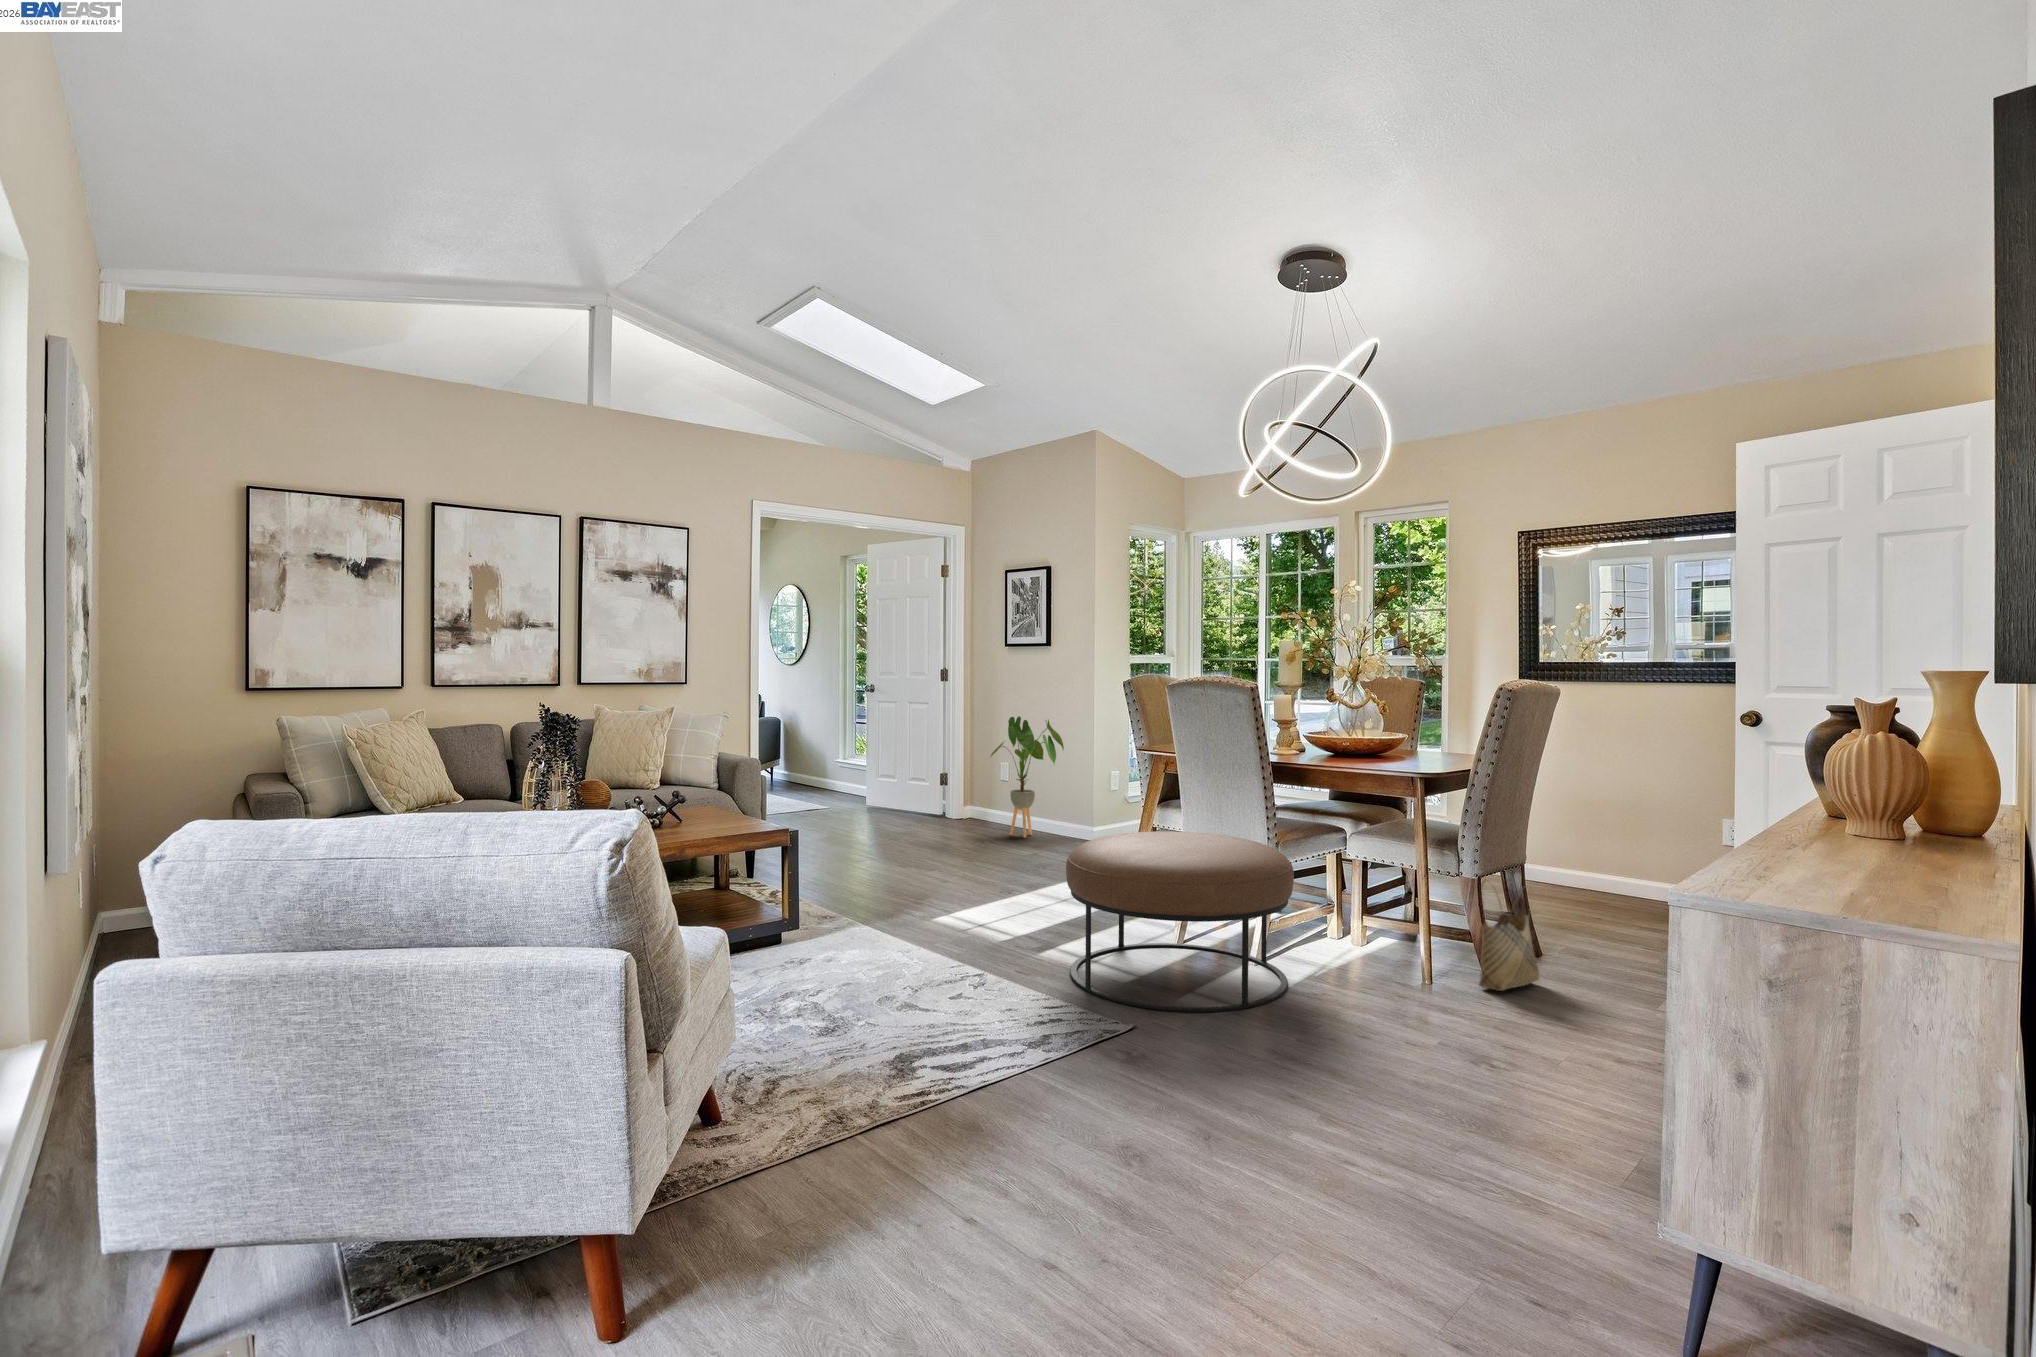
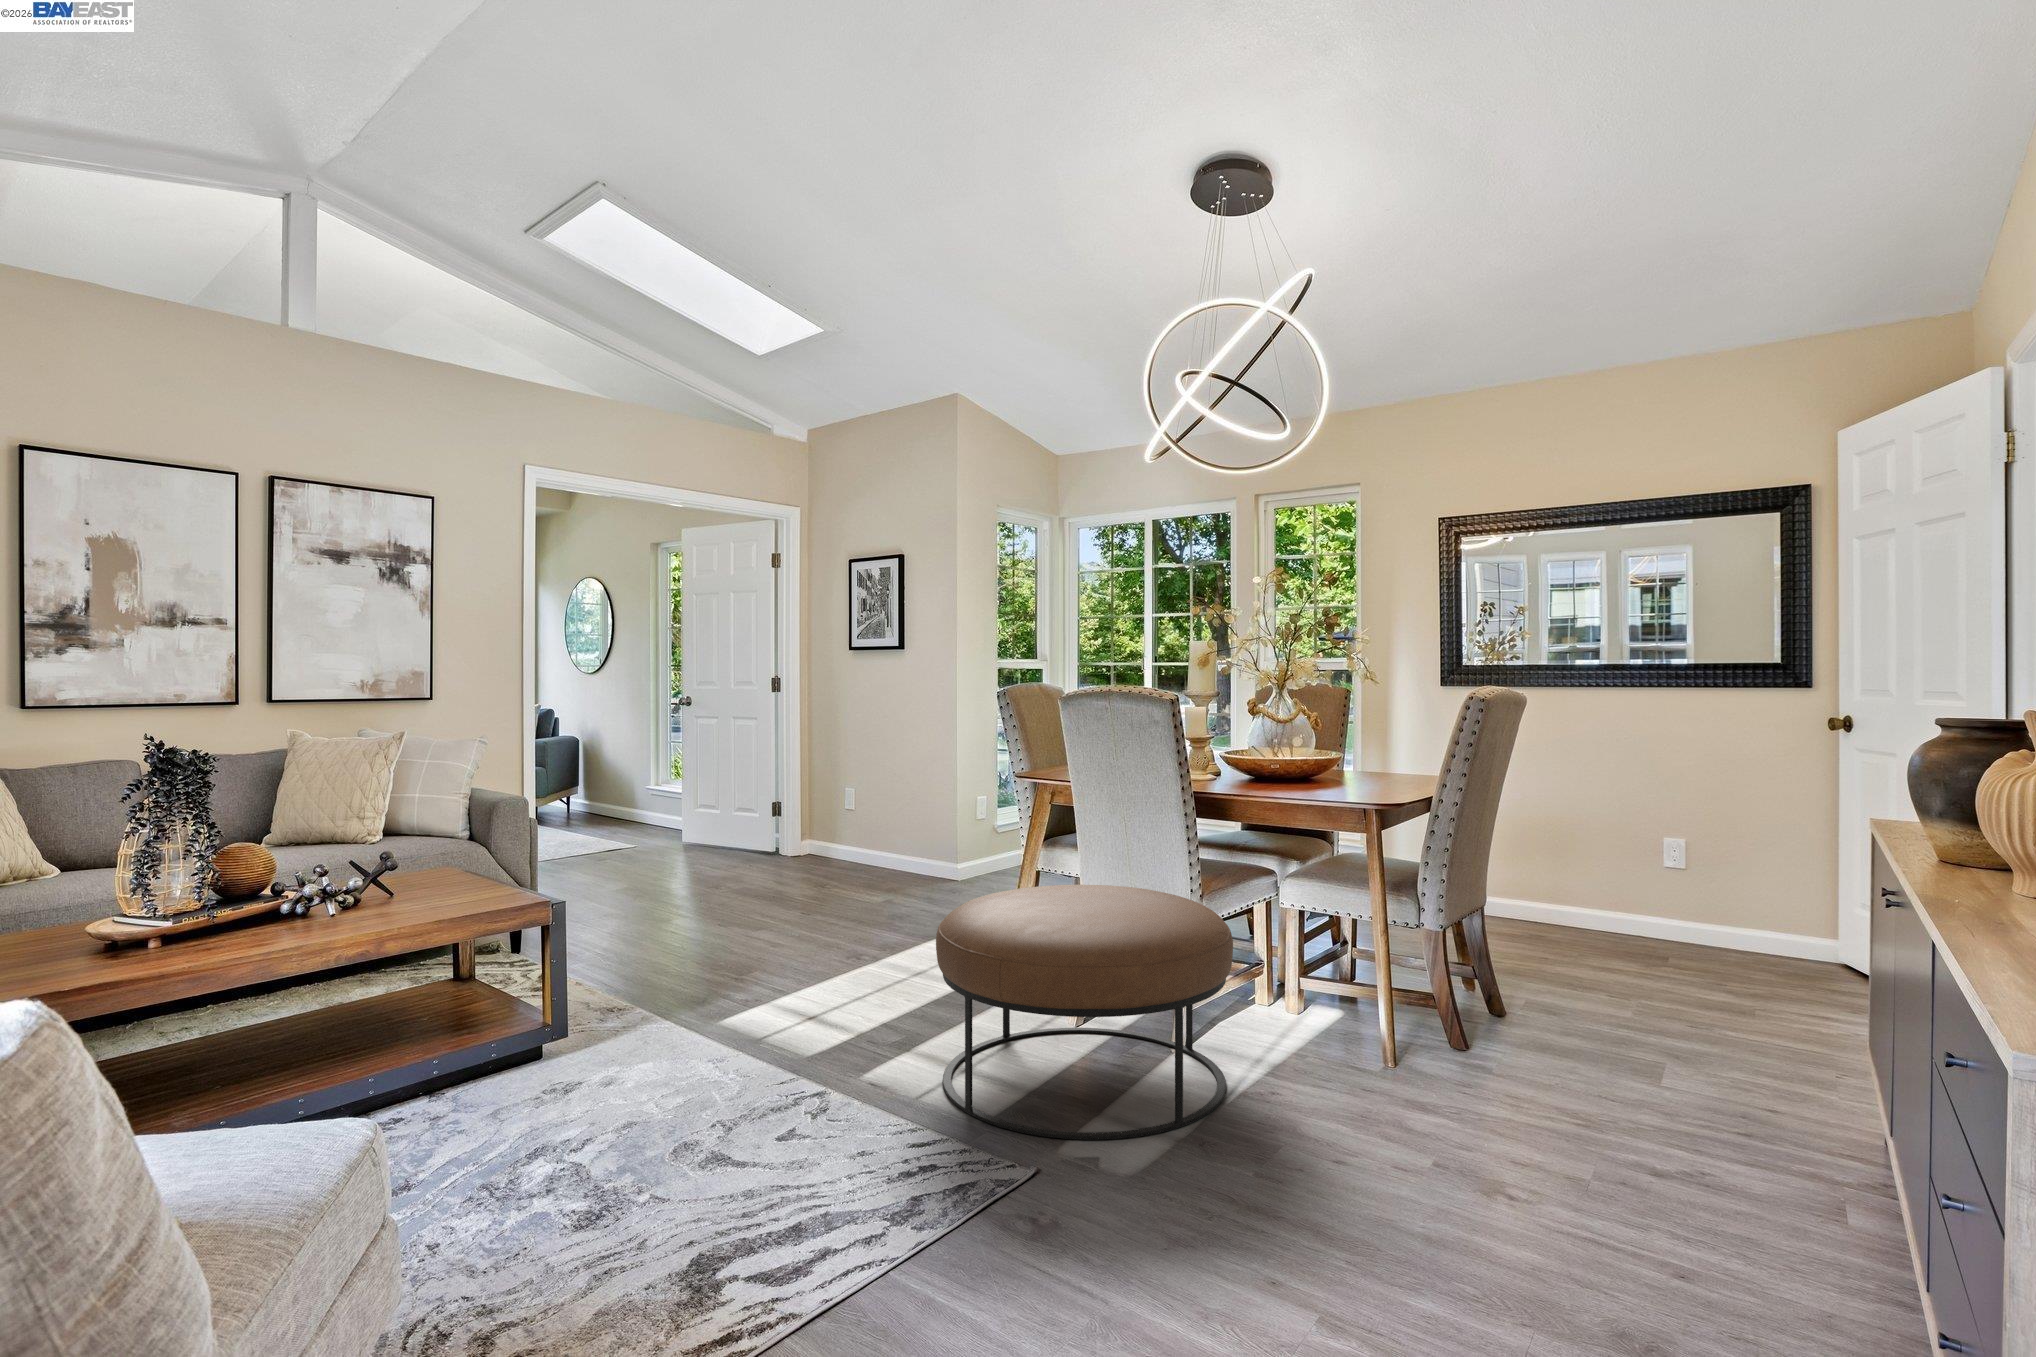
house plant: present [991,716,1064,838] -> none [830,733,921,881]
woven basket: present [1479,881,1539,991] -> none [1455,934,1523,1076]

